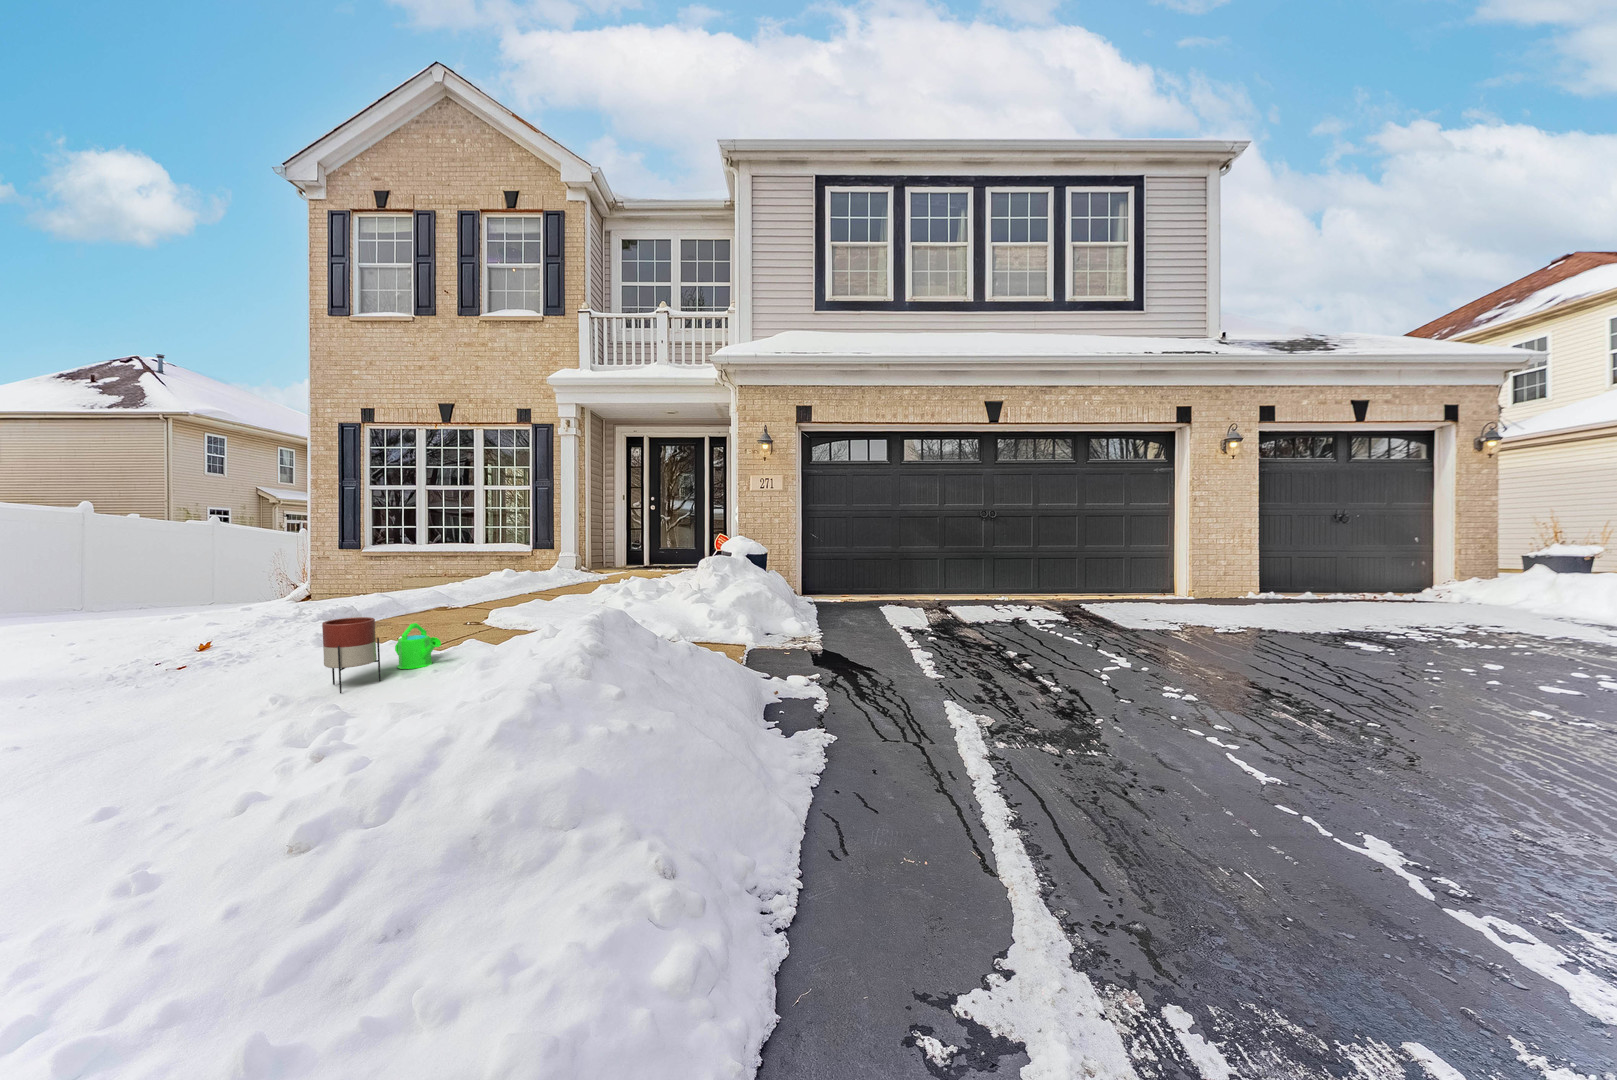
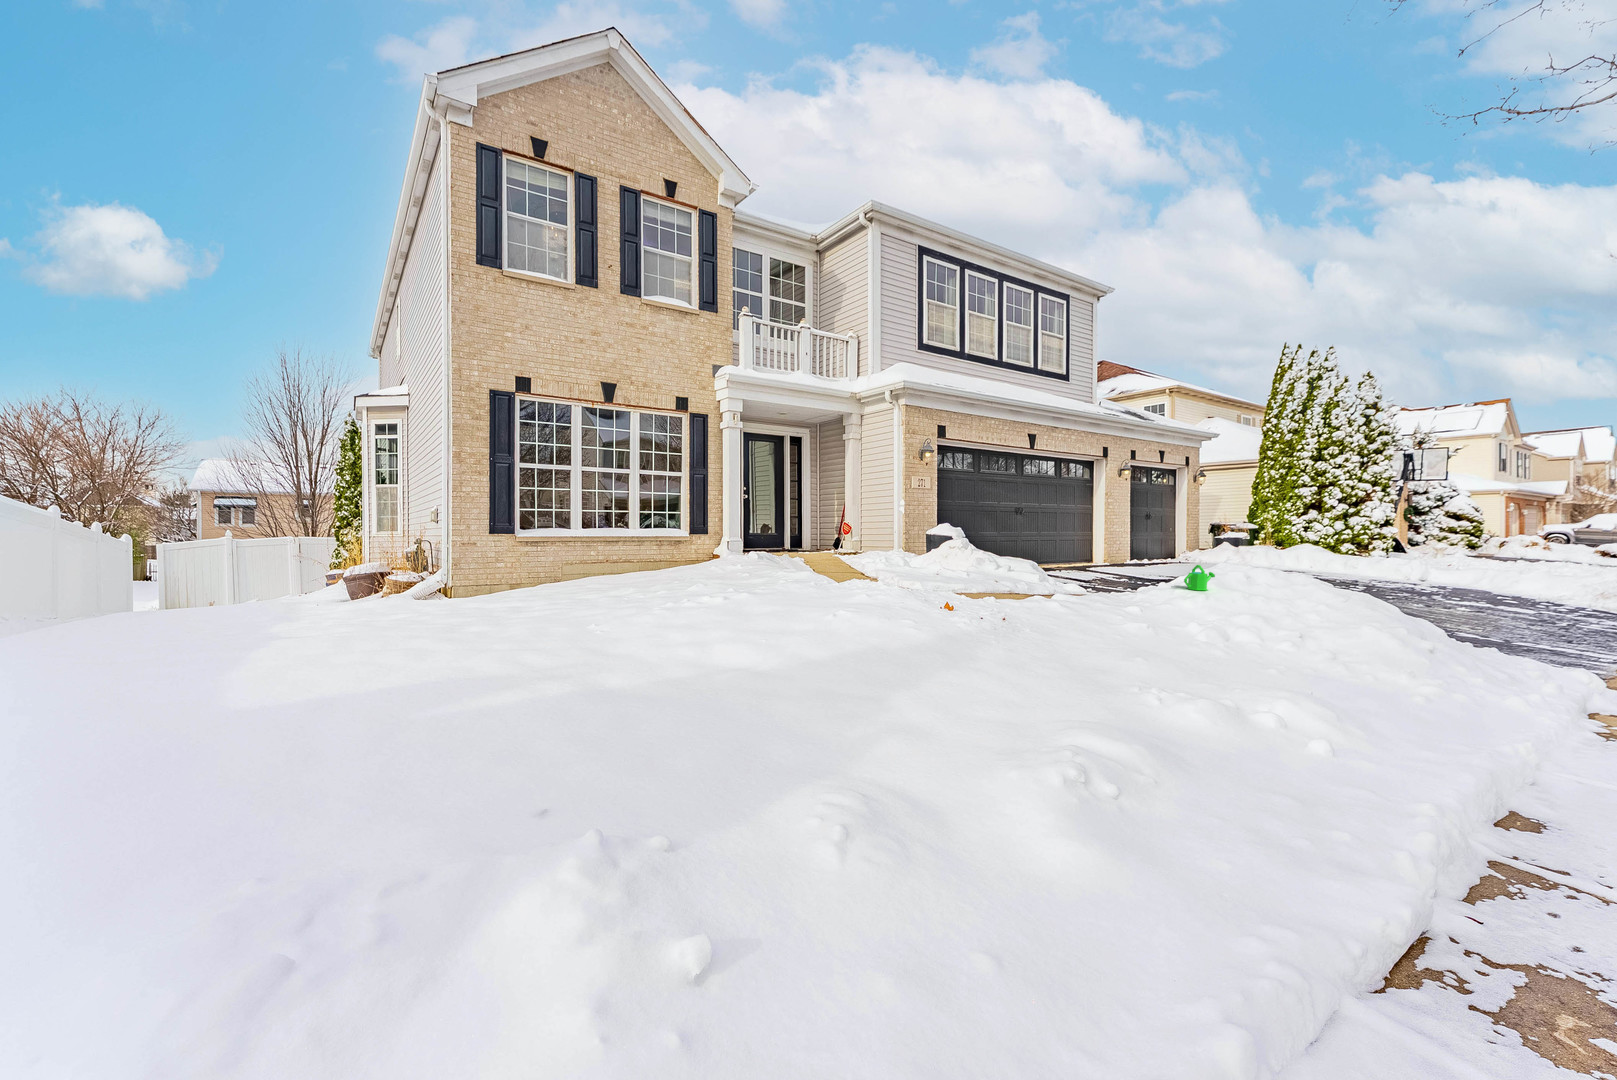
planter: present [322,617,381,693] -> none [1221,559,1252,599]

